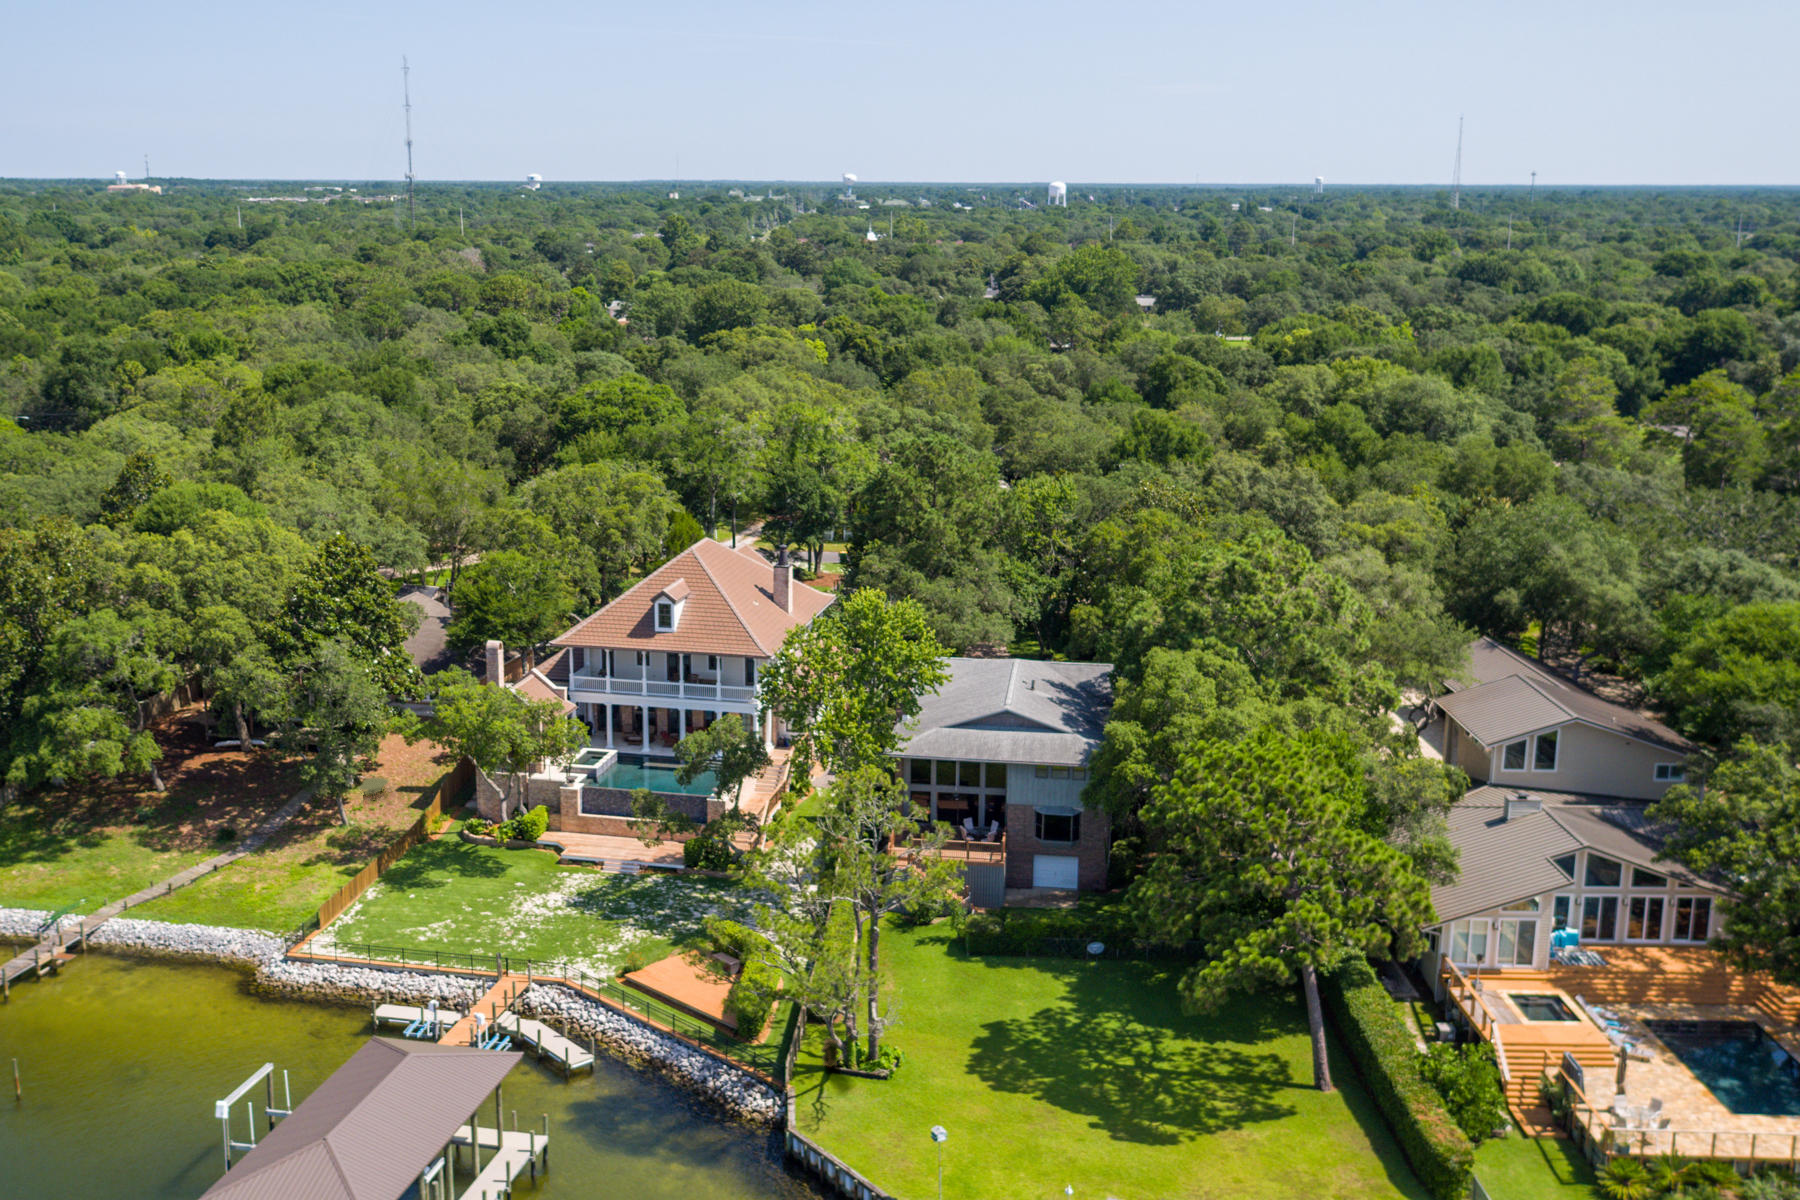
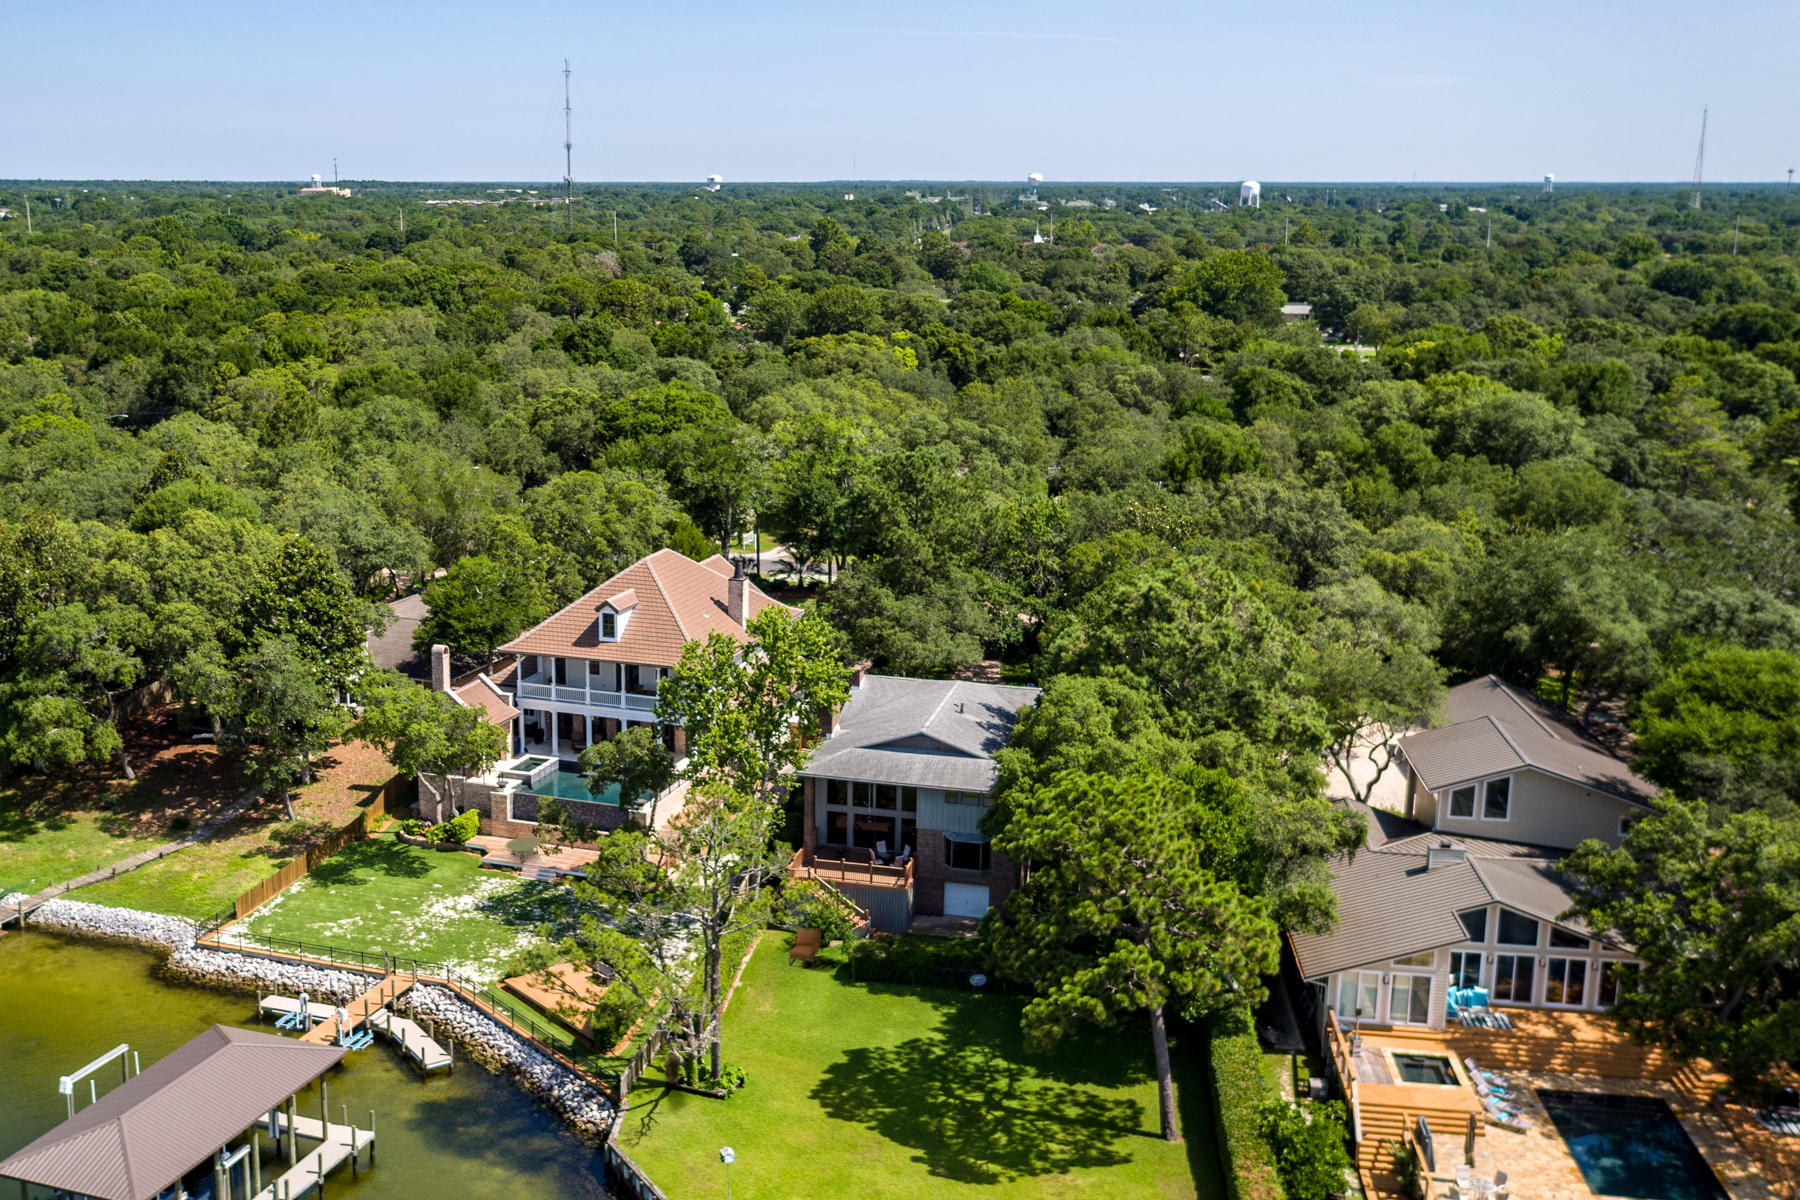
round table: present [358,778,388,800] -> present [506,837,540,863]
chair: none [902,906,931,946] -> present [789,927,822,968]

